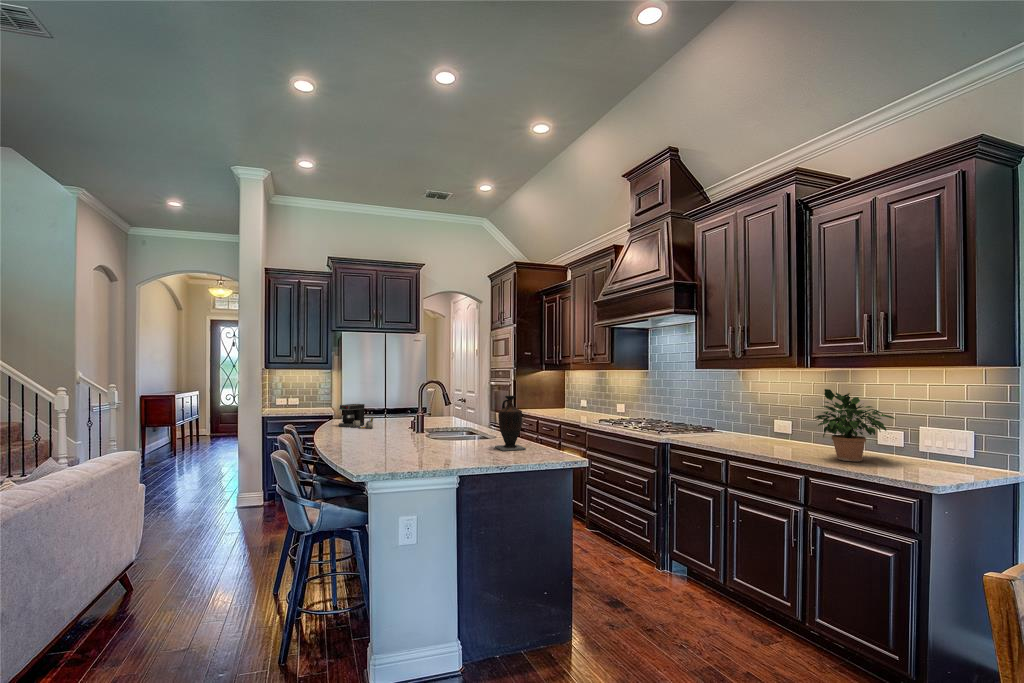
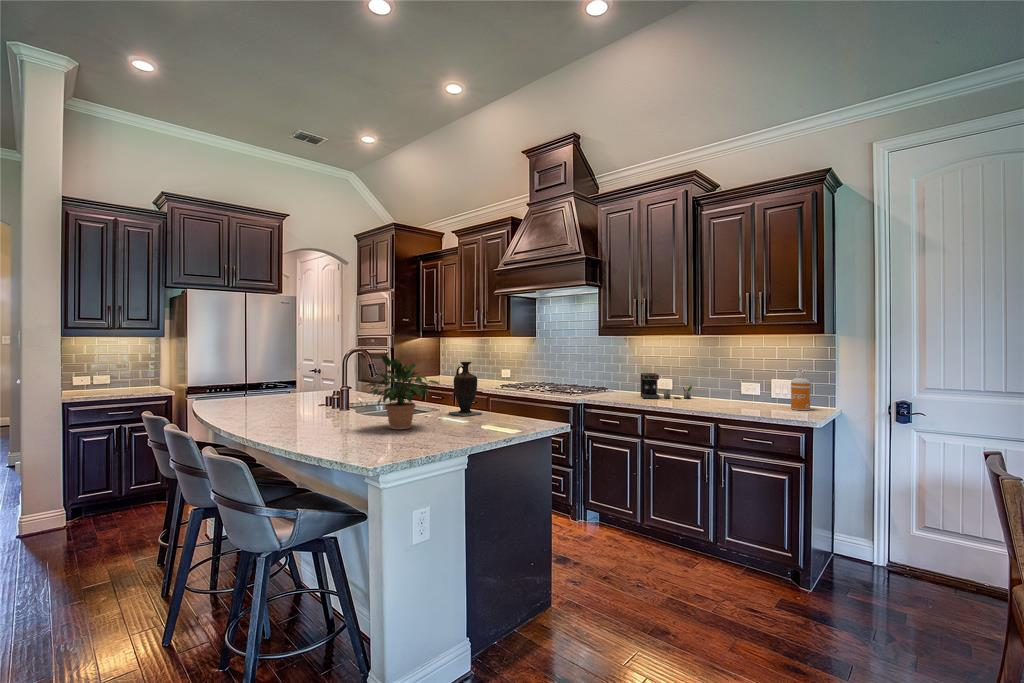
potted plant: present [814,389,895,462] -> present [366,355,439,429]
coffee maker: present [339,404,374,429] -> present [641,373,692,399]
soap dispenser: none [935,413,967,472] -> present [791,368,810,410]

